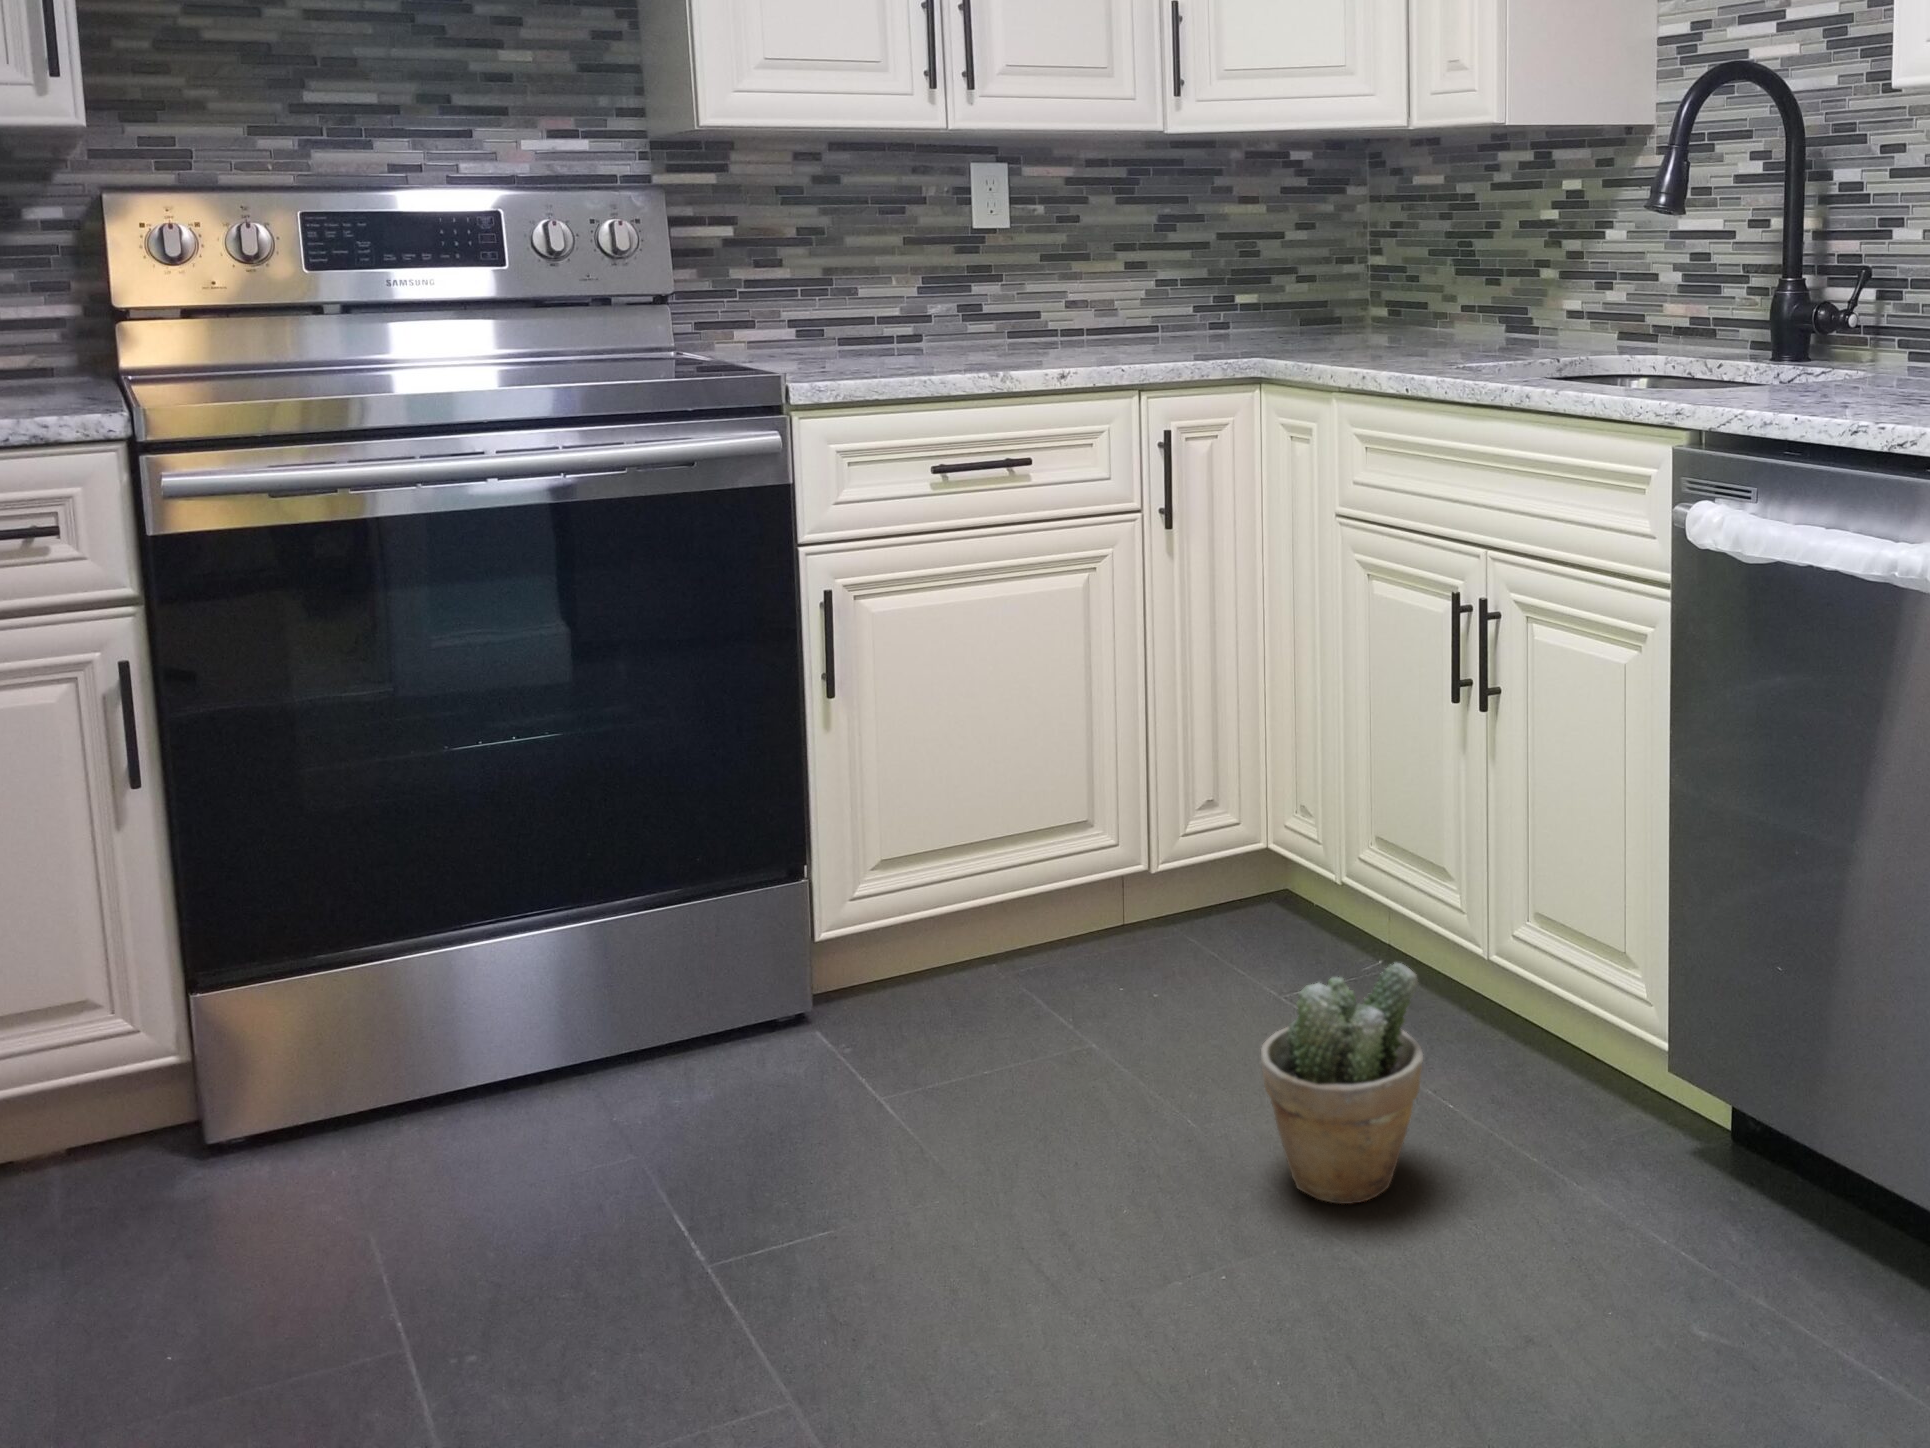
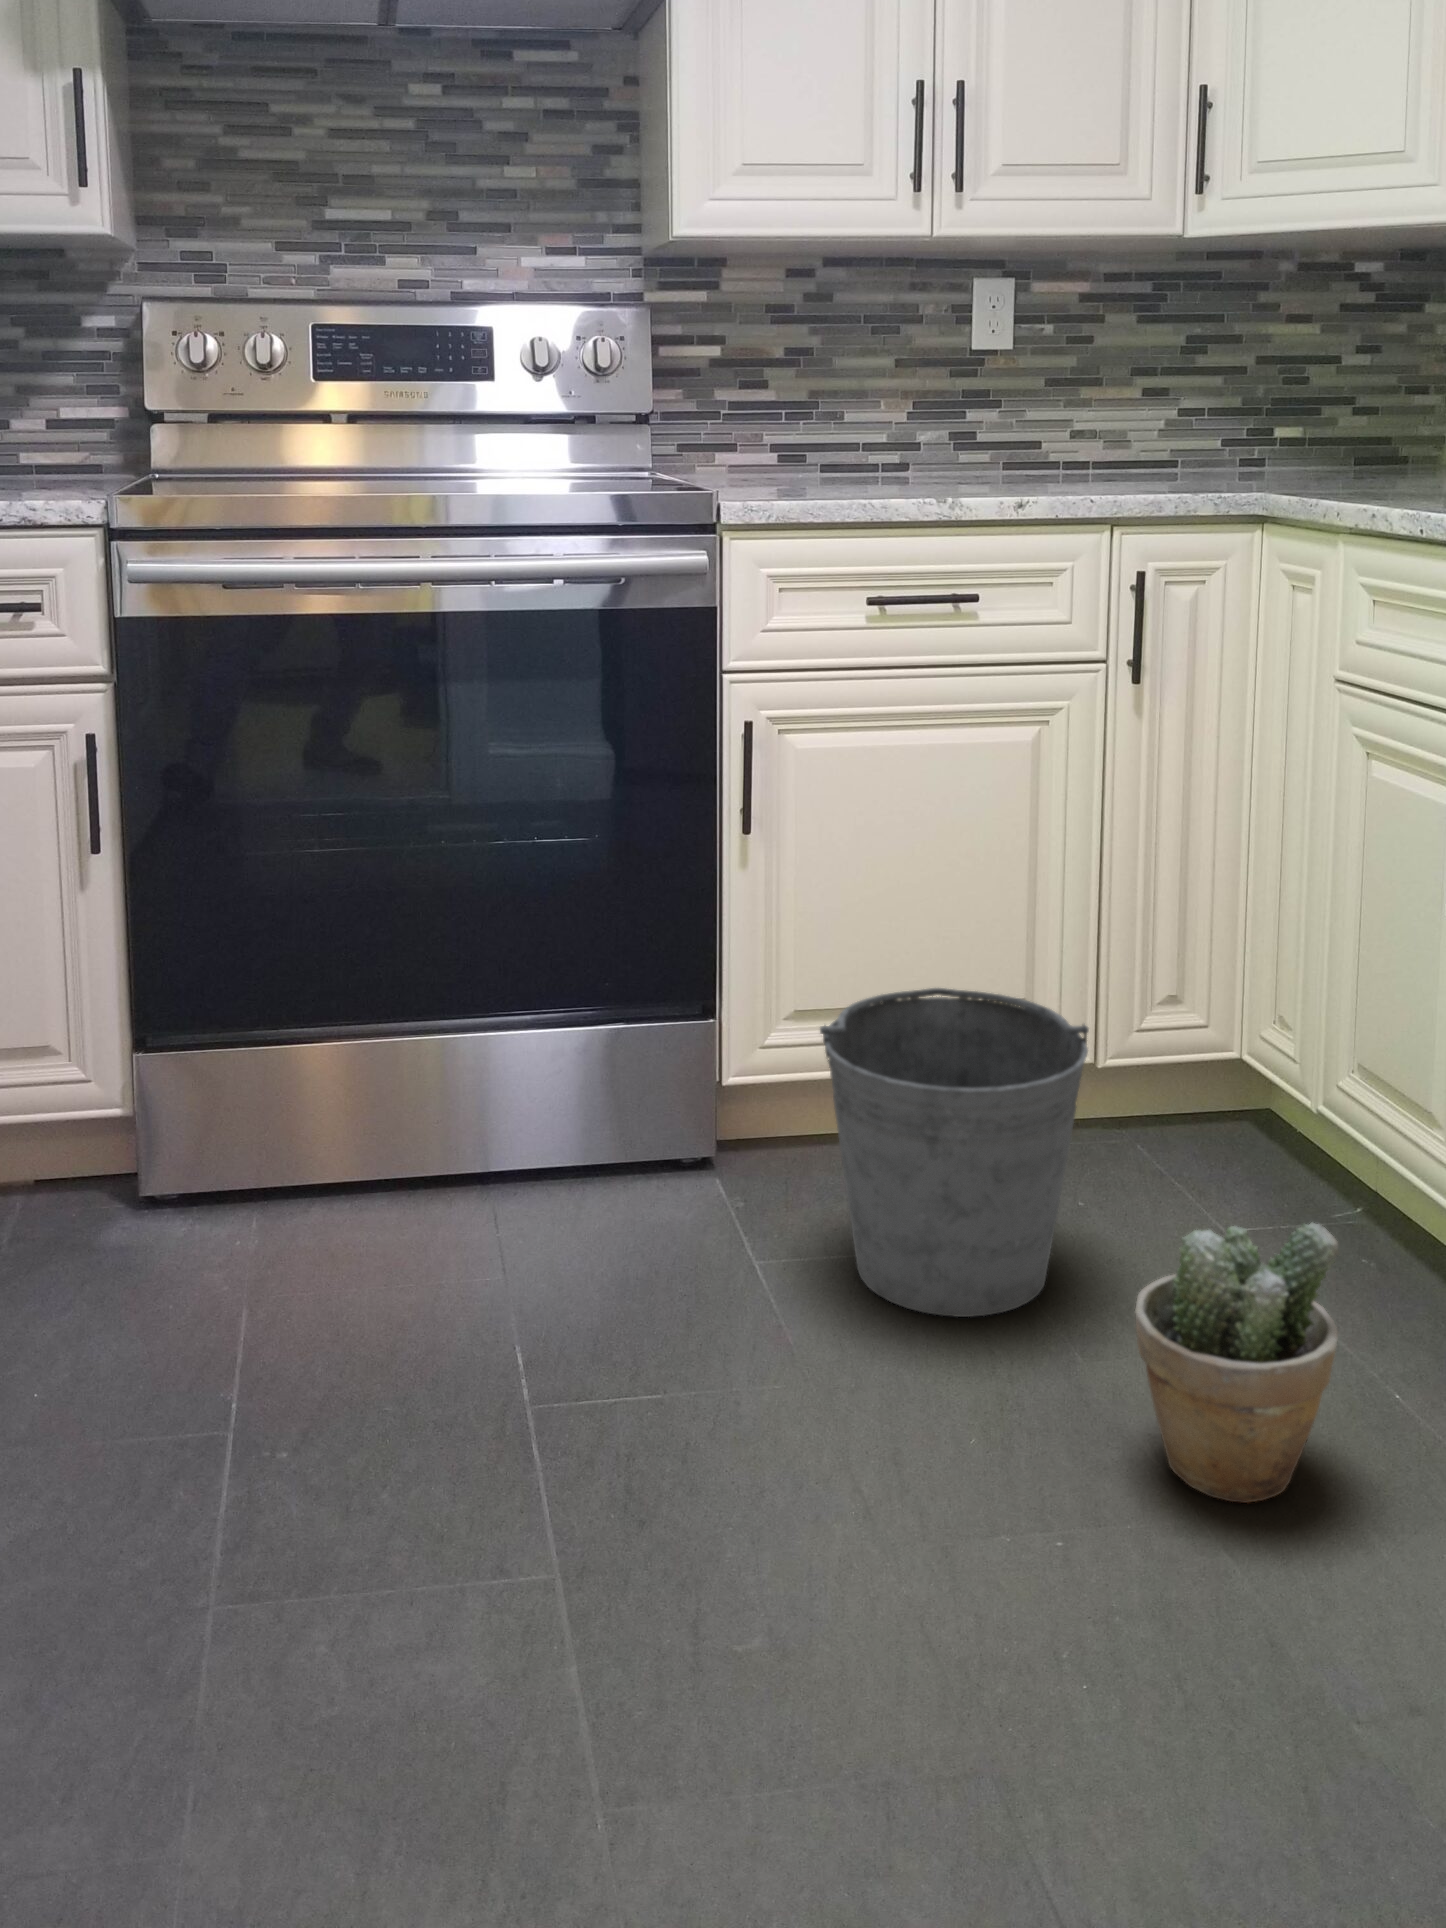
bucket: none [937,819,1176,1112] -> present [820,988,1089,1317]

